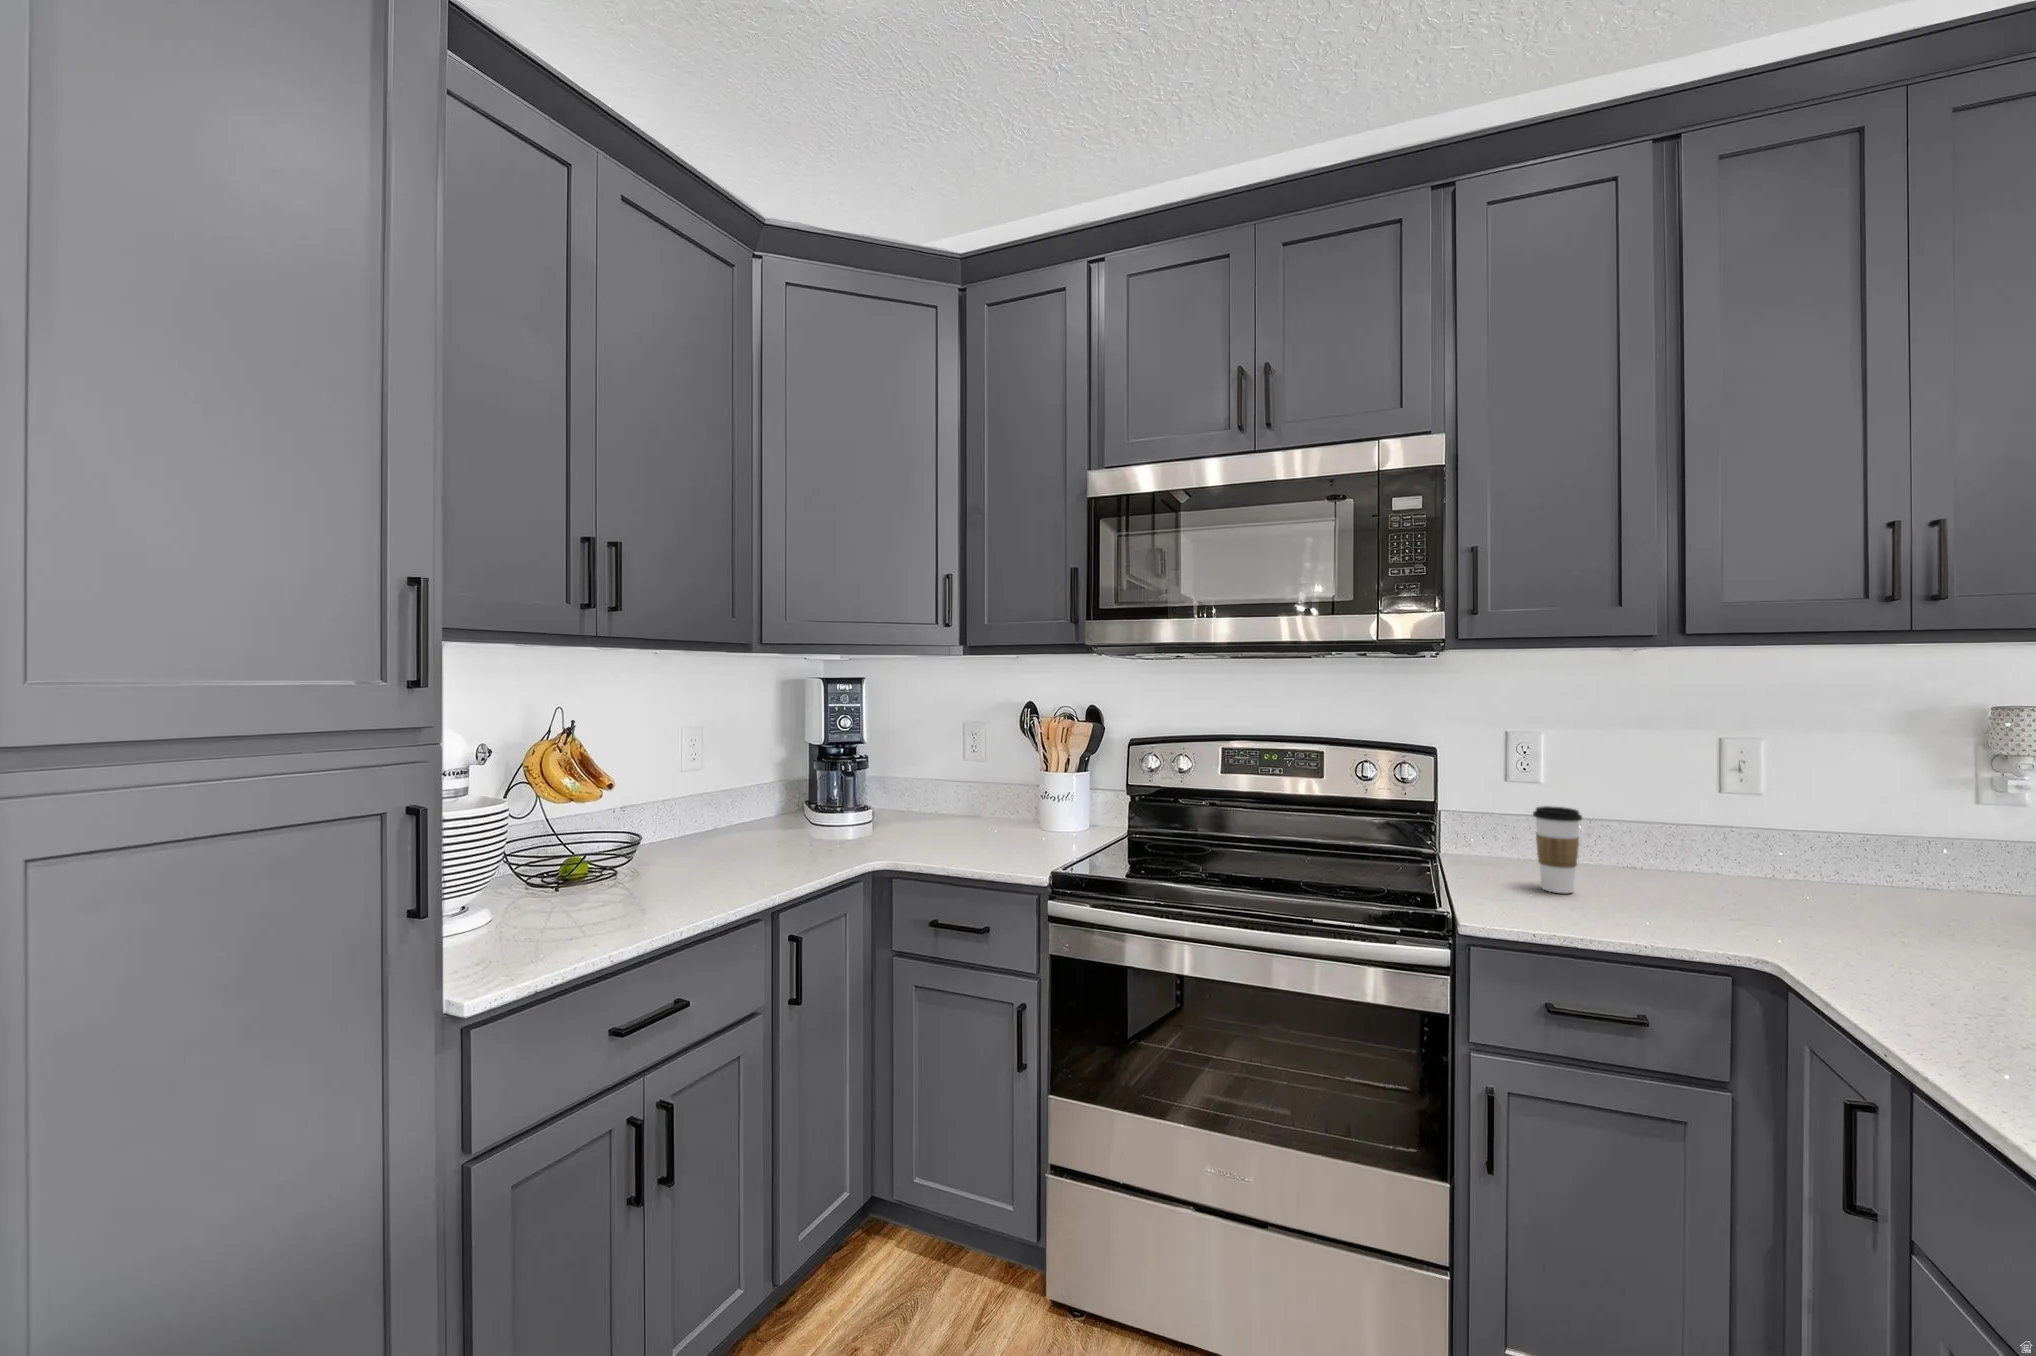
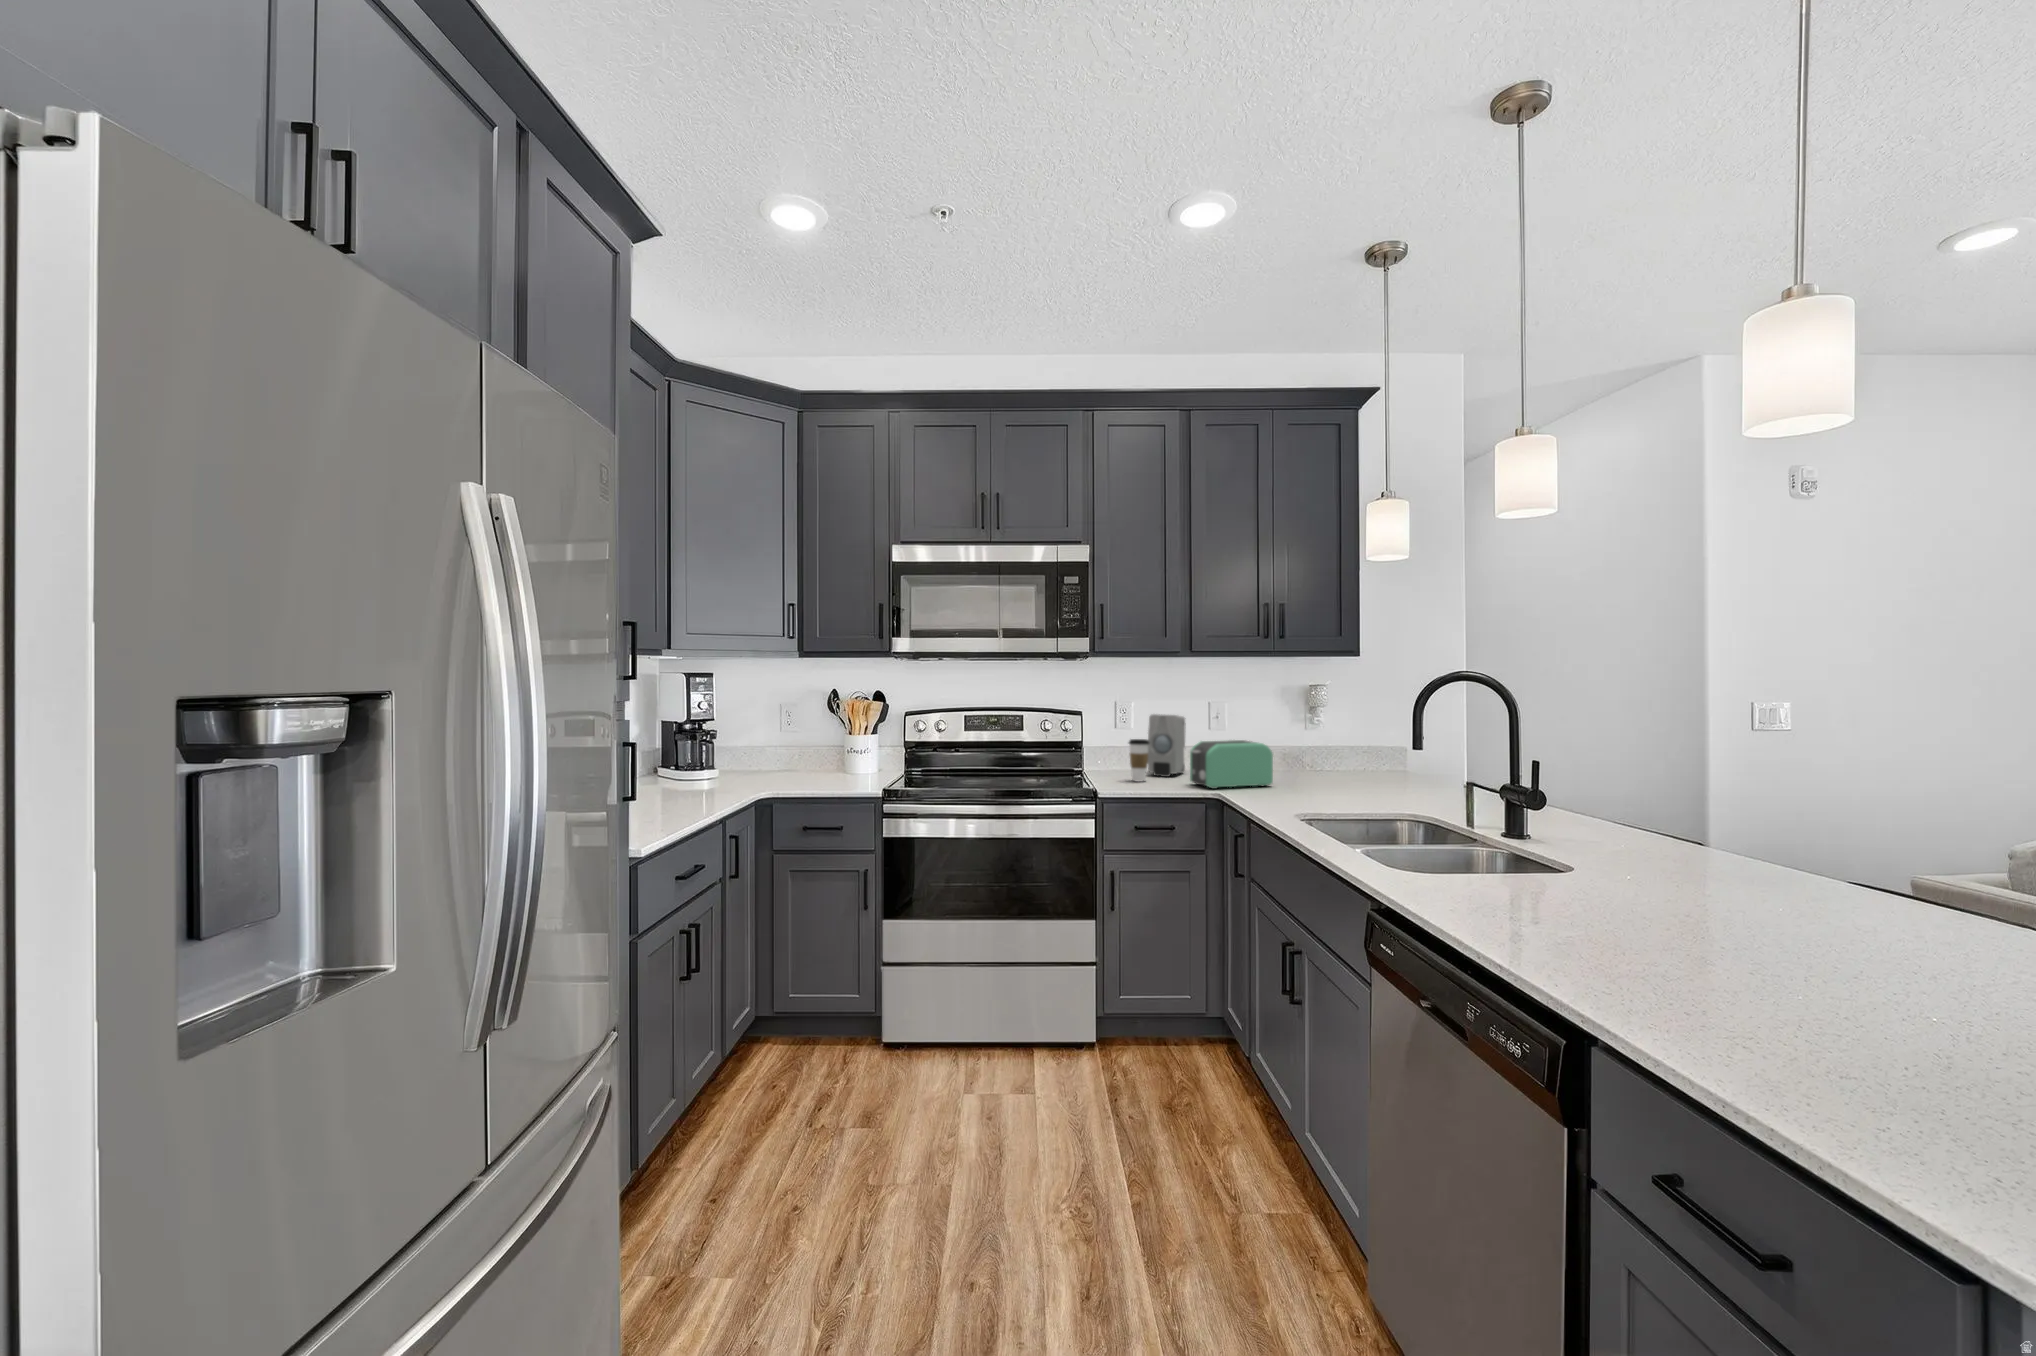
soap dispenser: none [1579,757,1669,883] -> present [1148,714,1185,777]
toaster: none [1684,826,1932,947] -> present [1190,740,1273,789]

